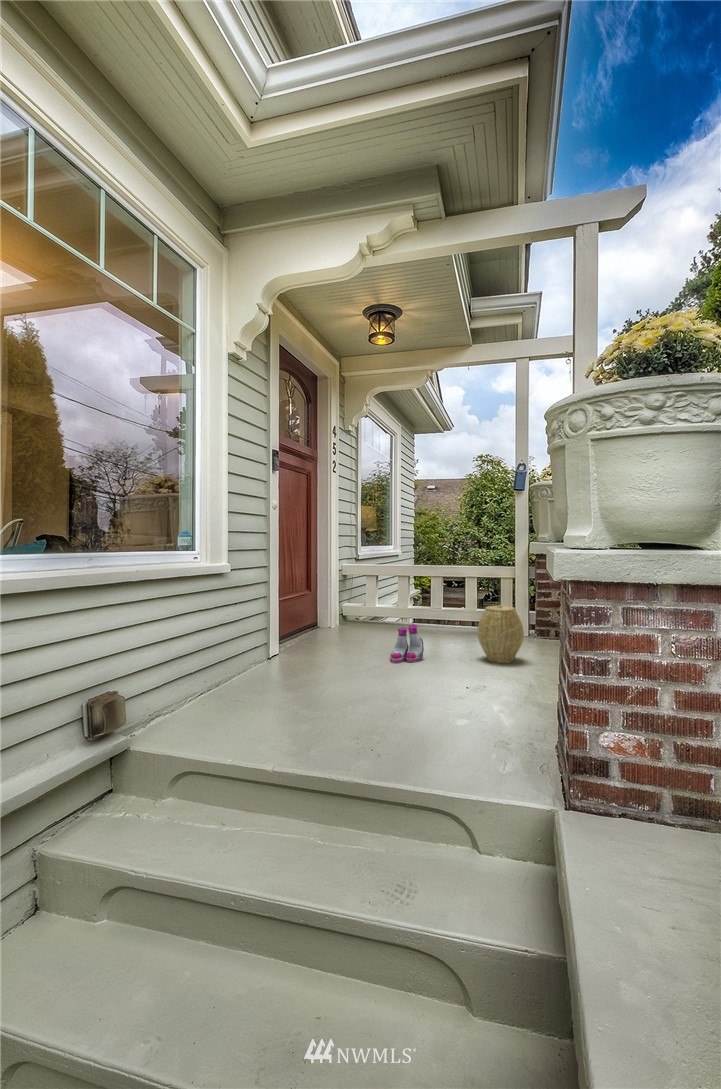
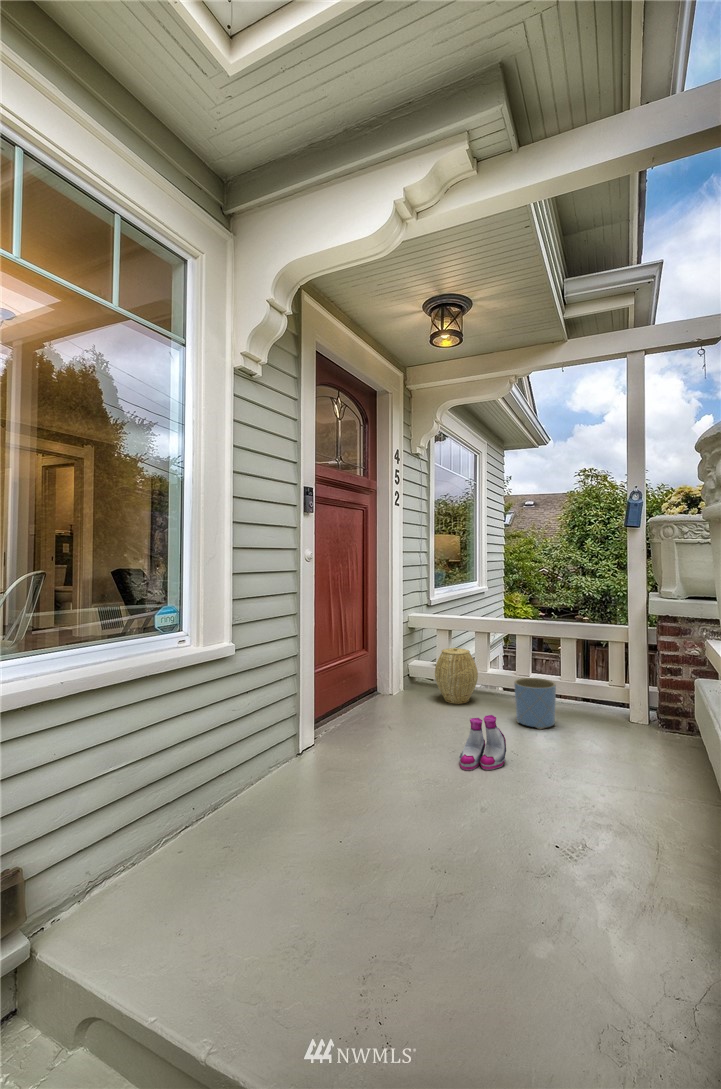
woven basket: present [477,605,524,663] -> present [435,648,478,704]
planter: none [428,607,458,643] -> present [514,678,556,729]

